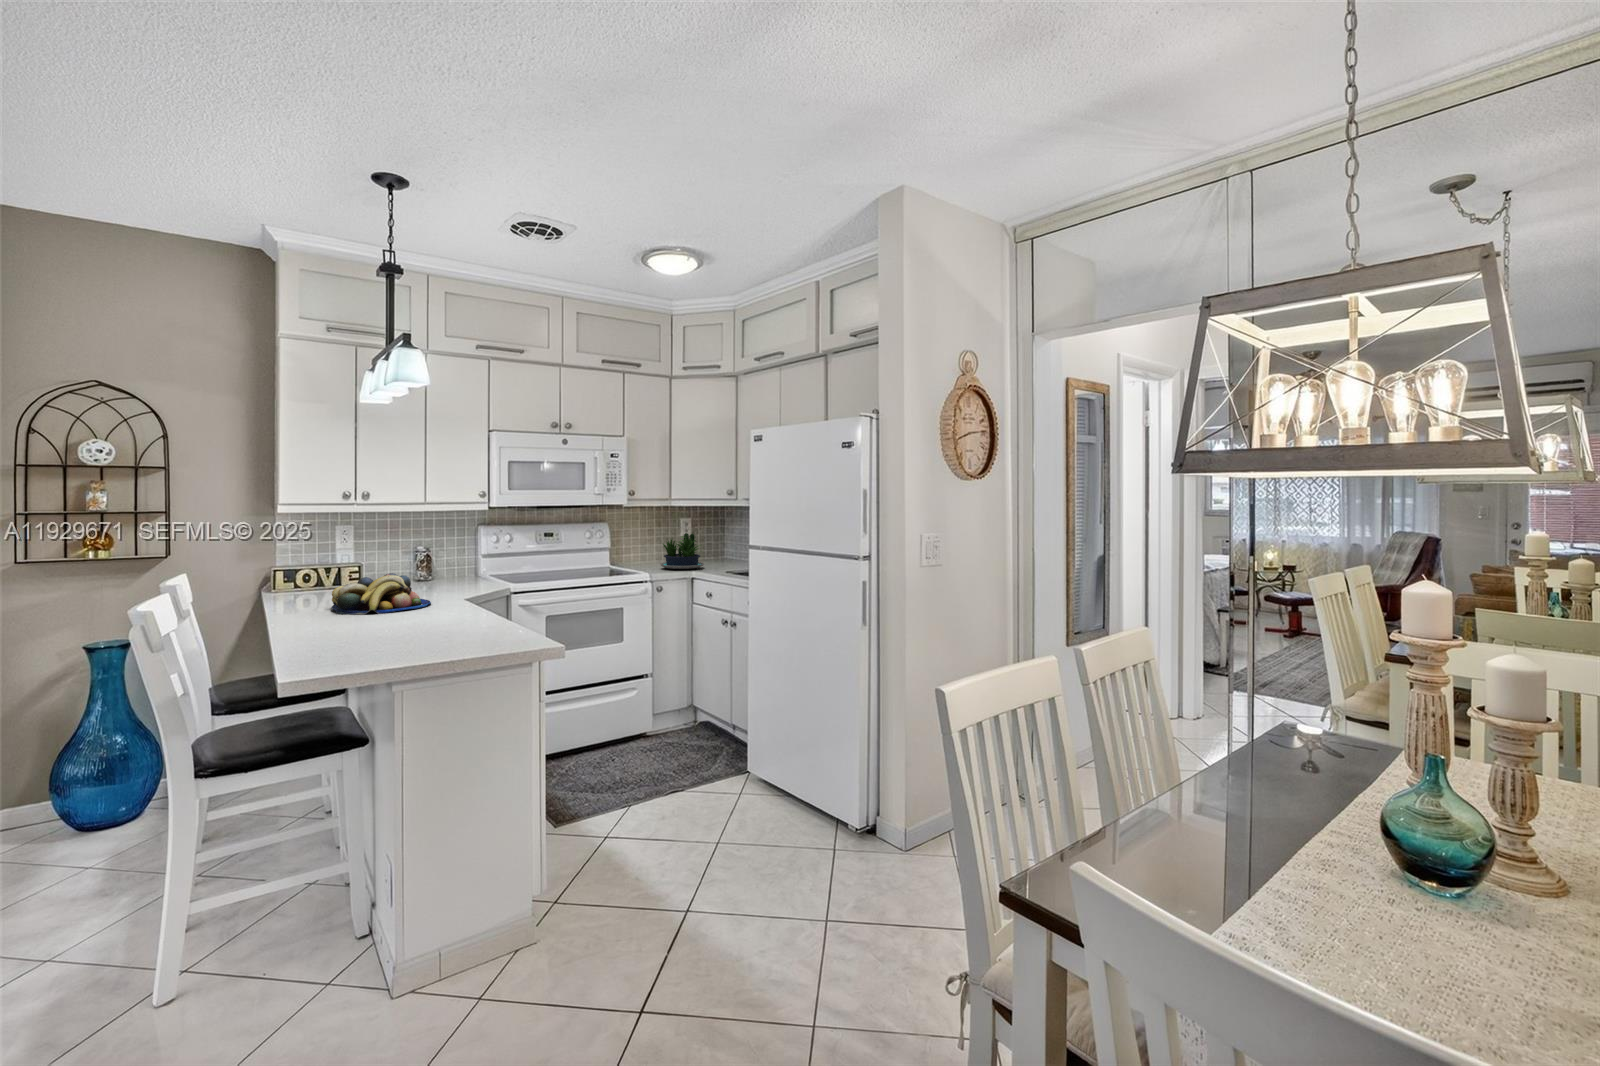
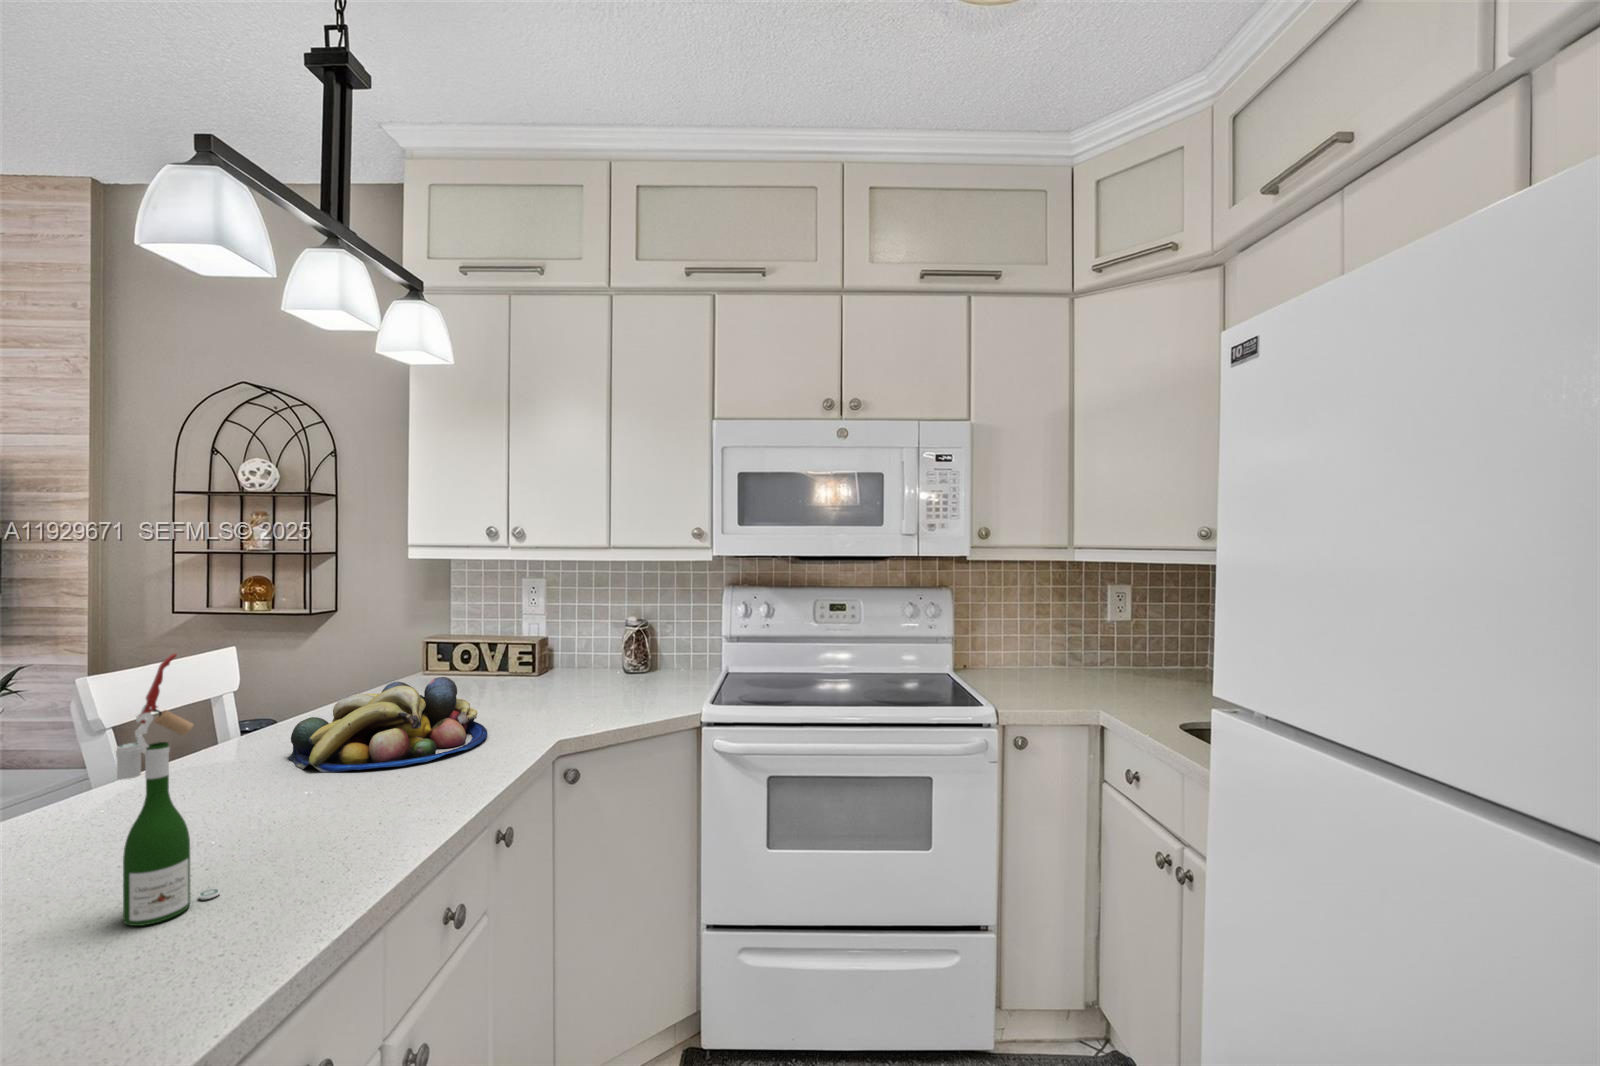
potted plant: present [661,533,704,569] -> none [1046,617,1143,696]
wine bottle: none [437,540,461,630] -> present [116,654,220,926]

